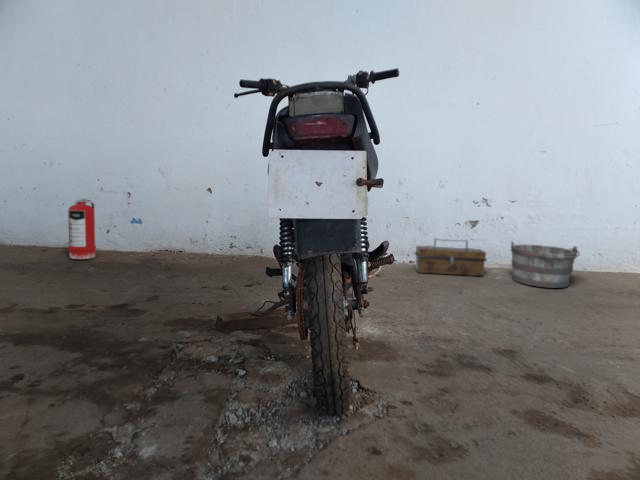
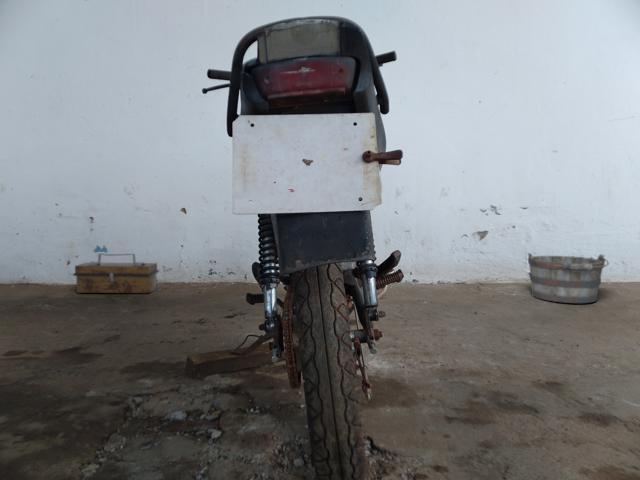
fire extinguisher: present [68,197,97,259] -> none [18,224,52,296]
toolbox: present [415,239,487,276] -> present [73,253,159,293]

